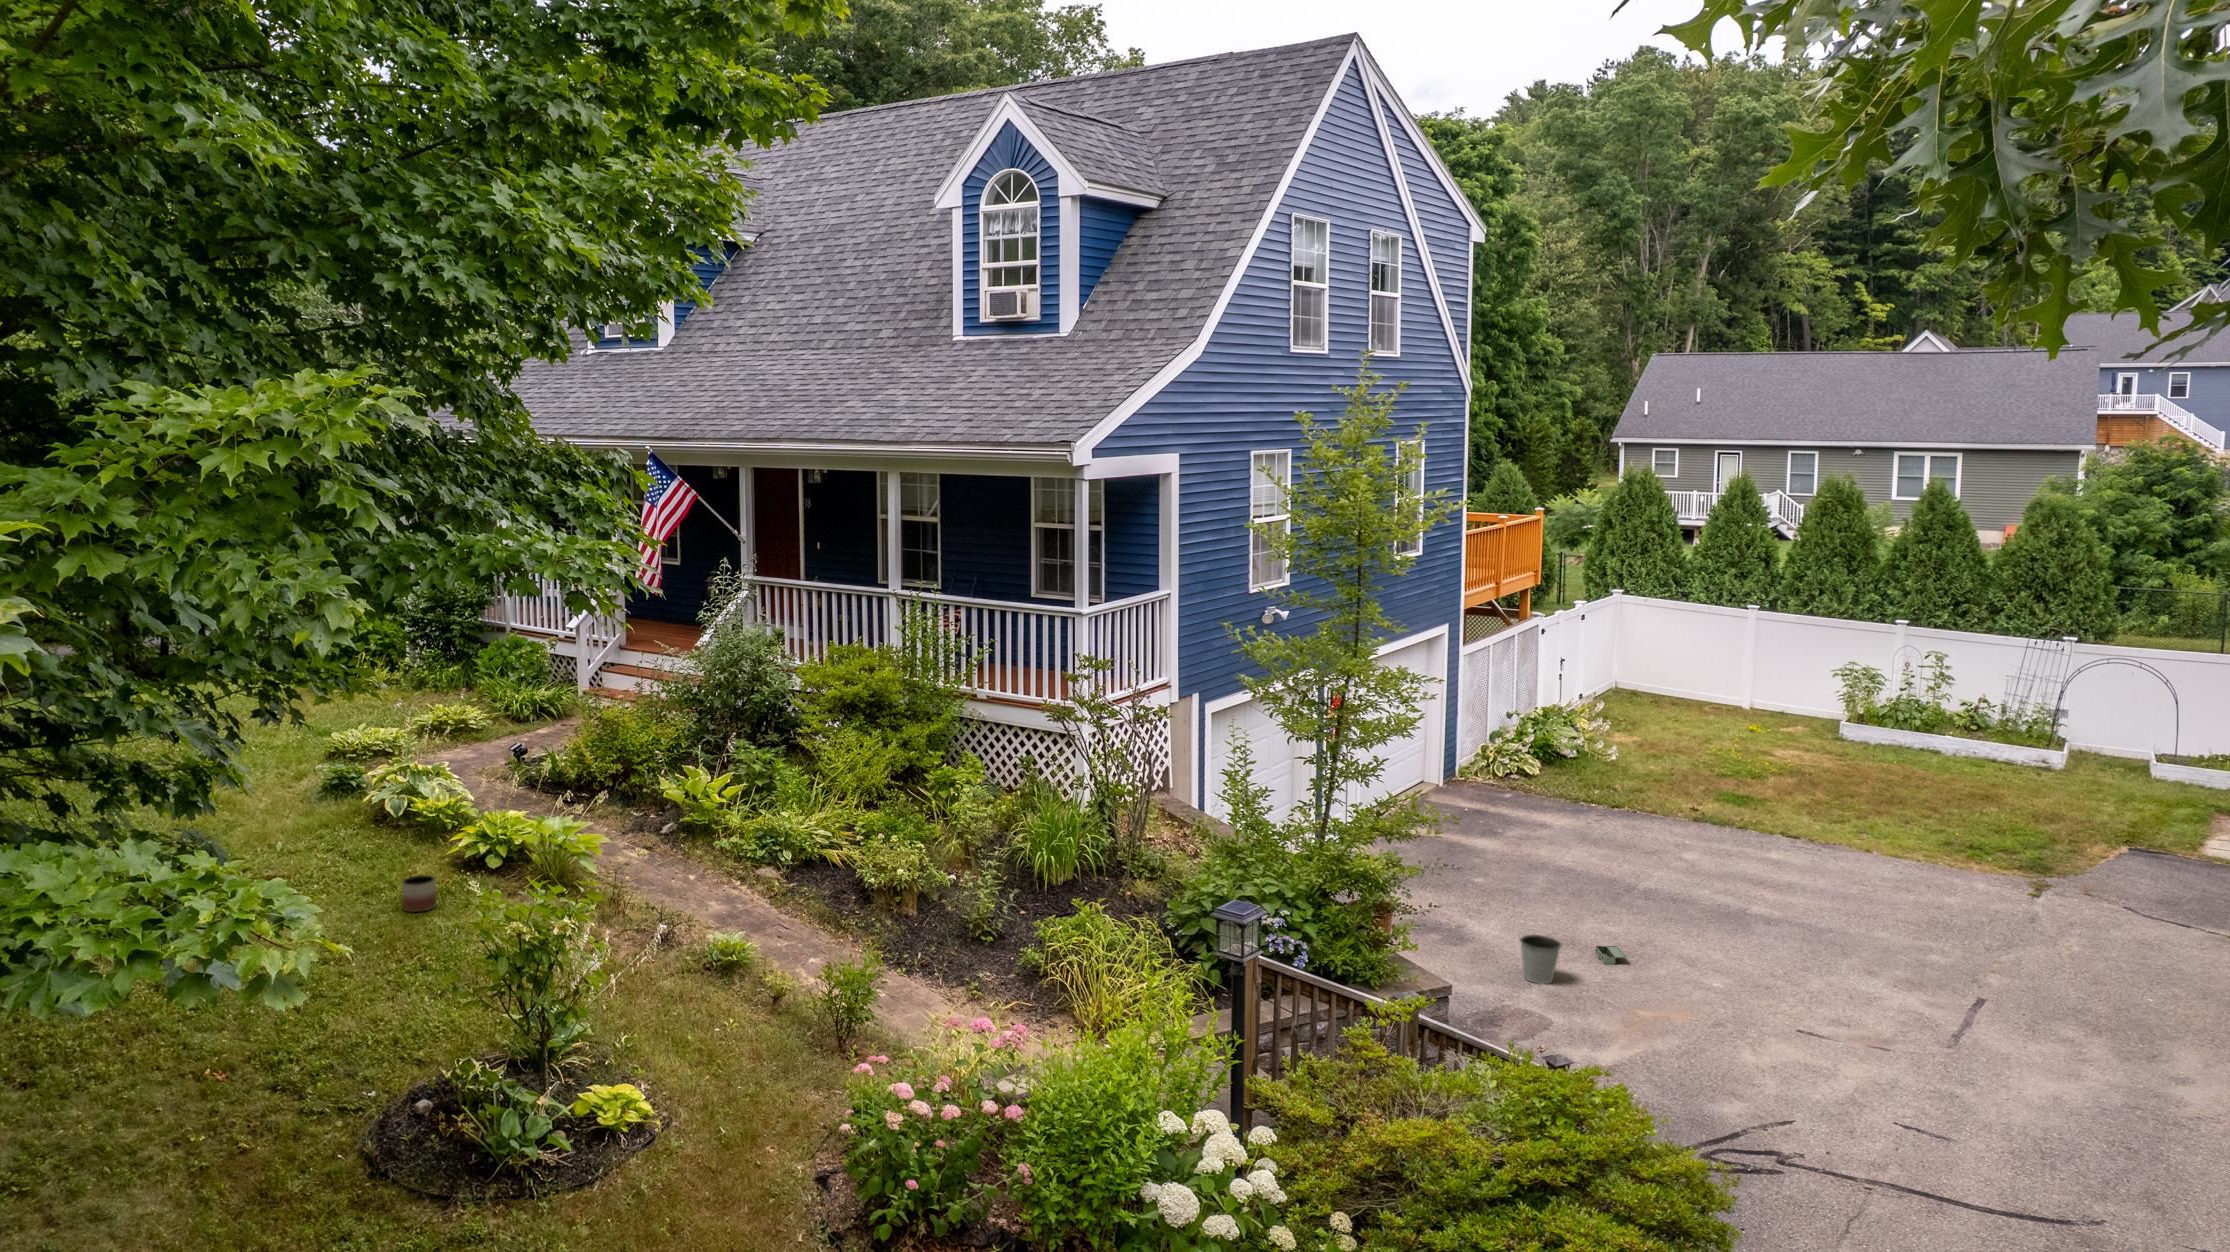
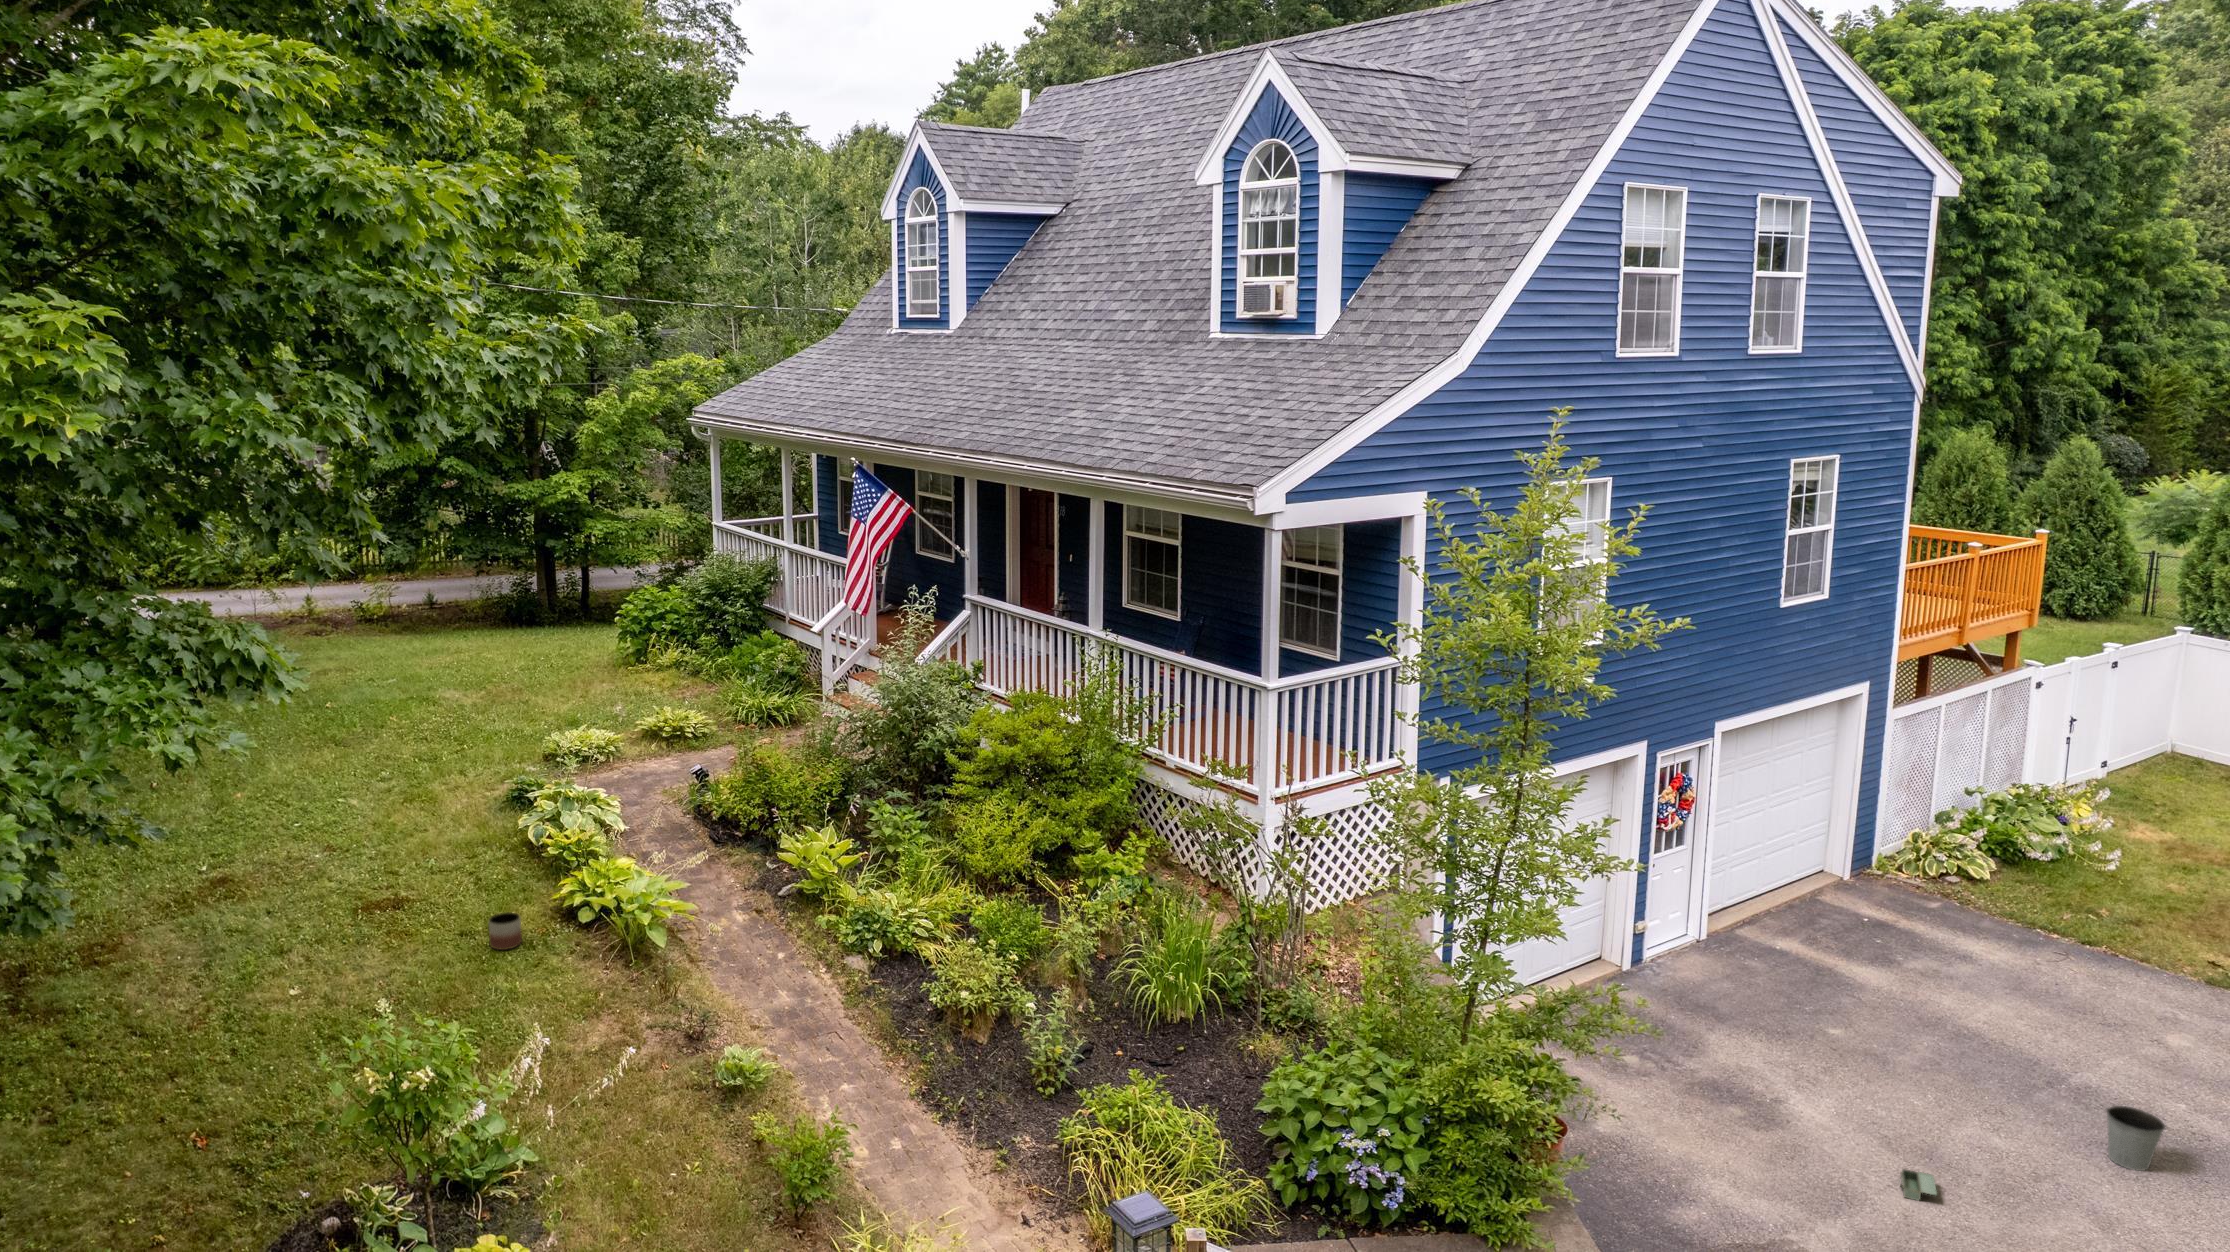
bucket: present [1520,935,1561,984] -> present [2107,1106,2166,1171]

